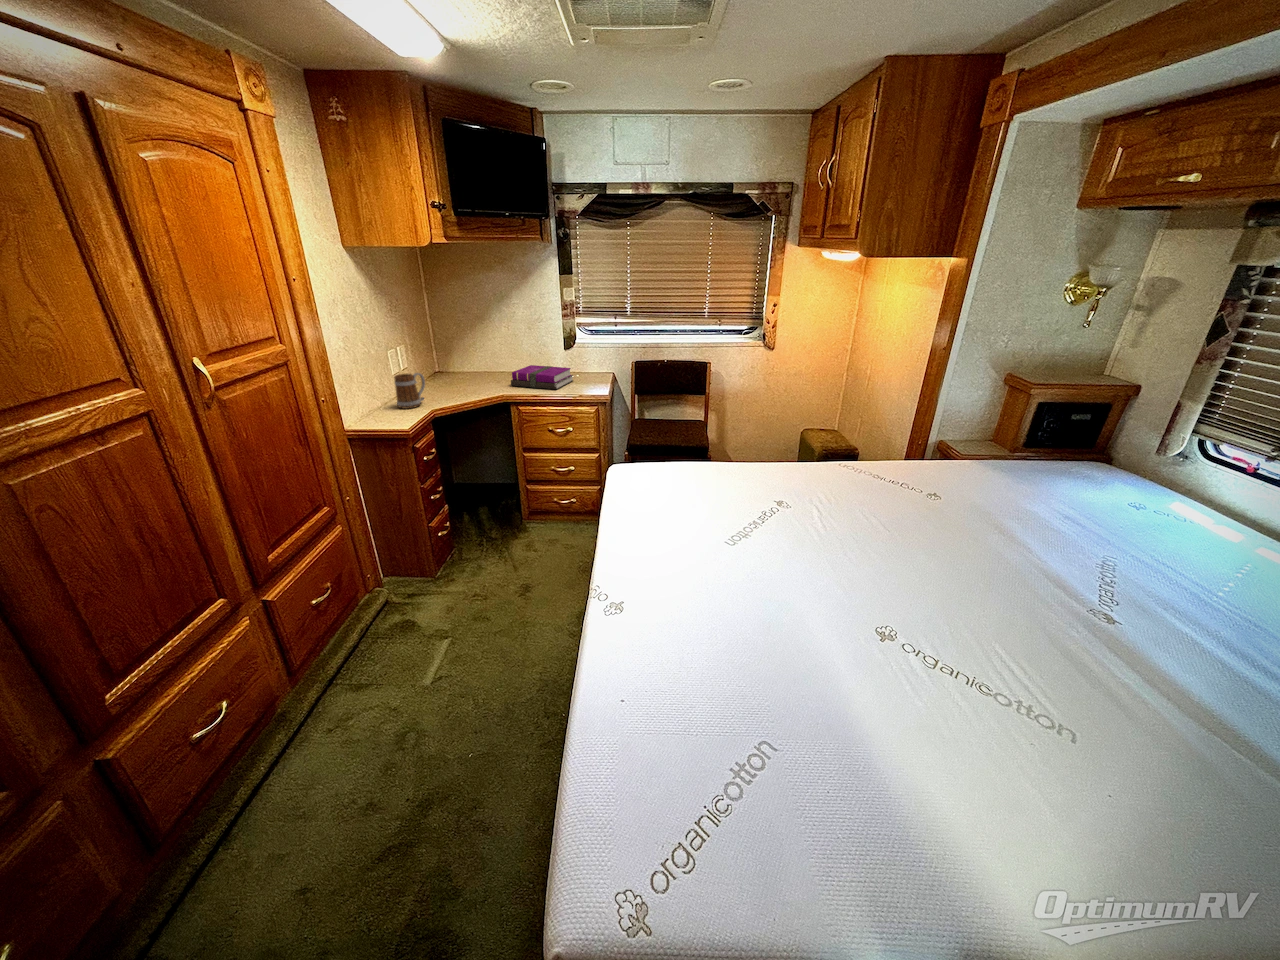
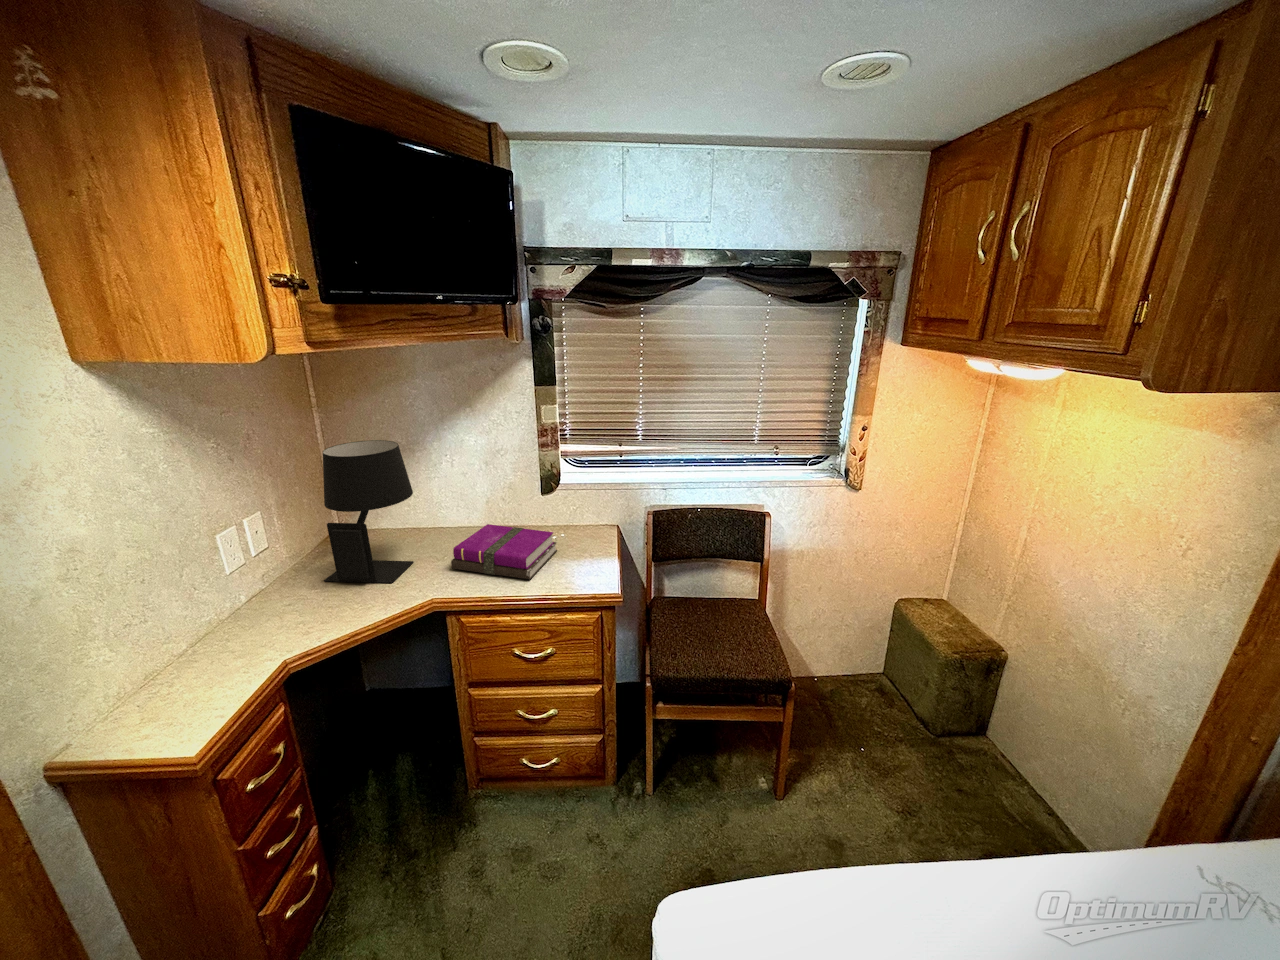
table lamp: none [438,308,488,390] -> present [323,440,413,583]
mug: present [394,373,425,409] -> none [202,583,277,662]

